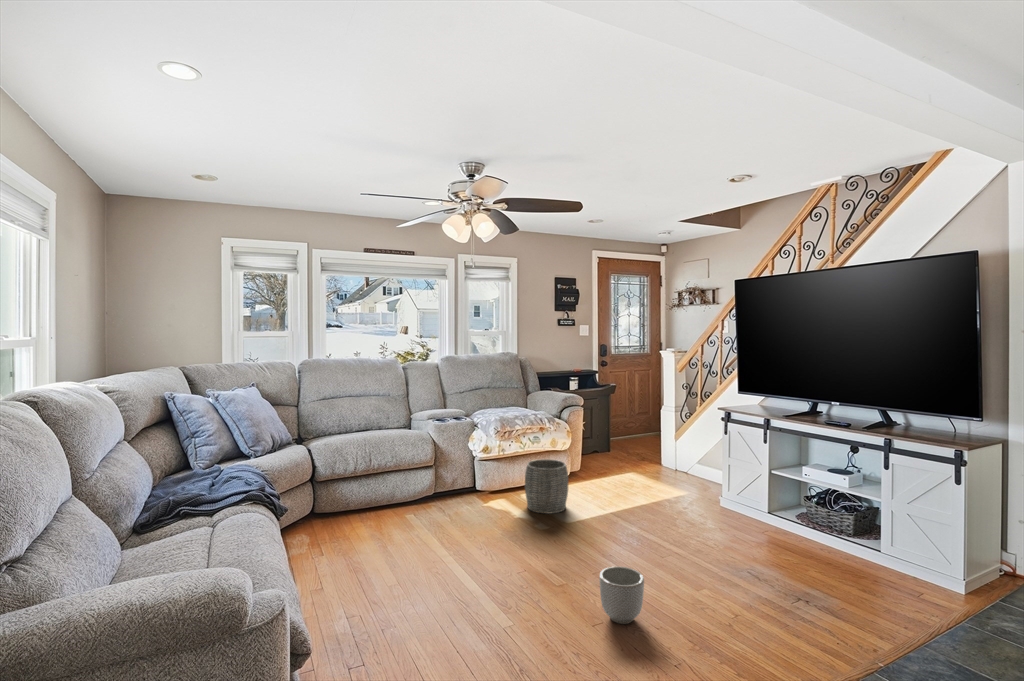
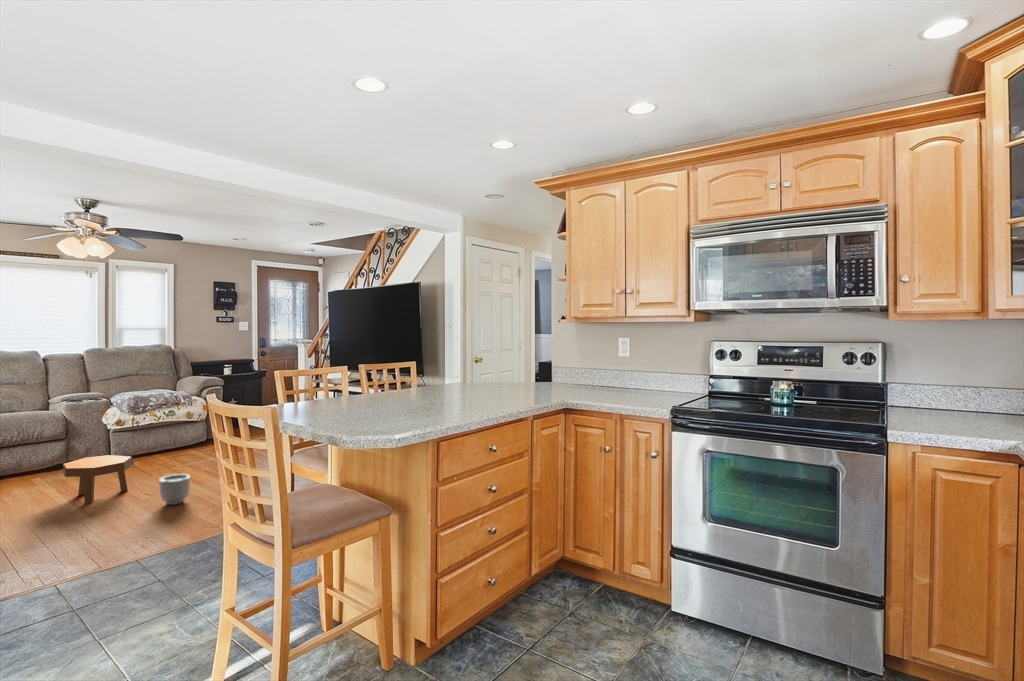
woven basket: present [525,459,568,514] -> none [150,425,189,464]
footstool: none [456,509,539,591] -> present [63,455,134,504]

